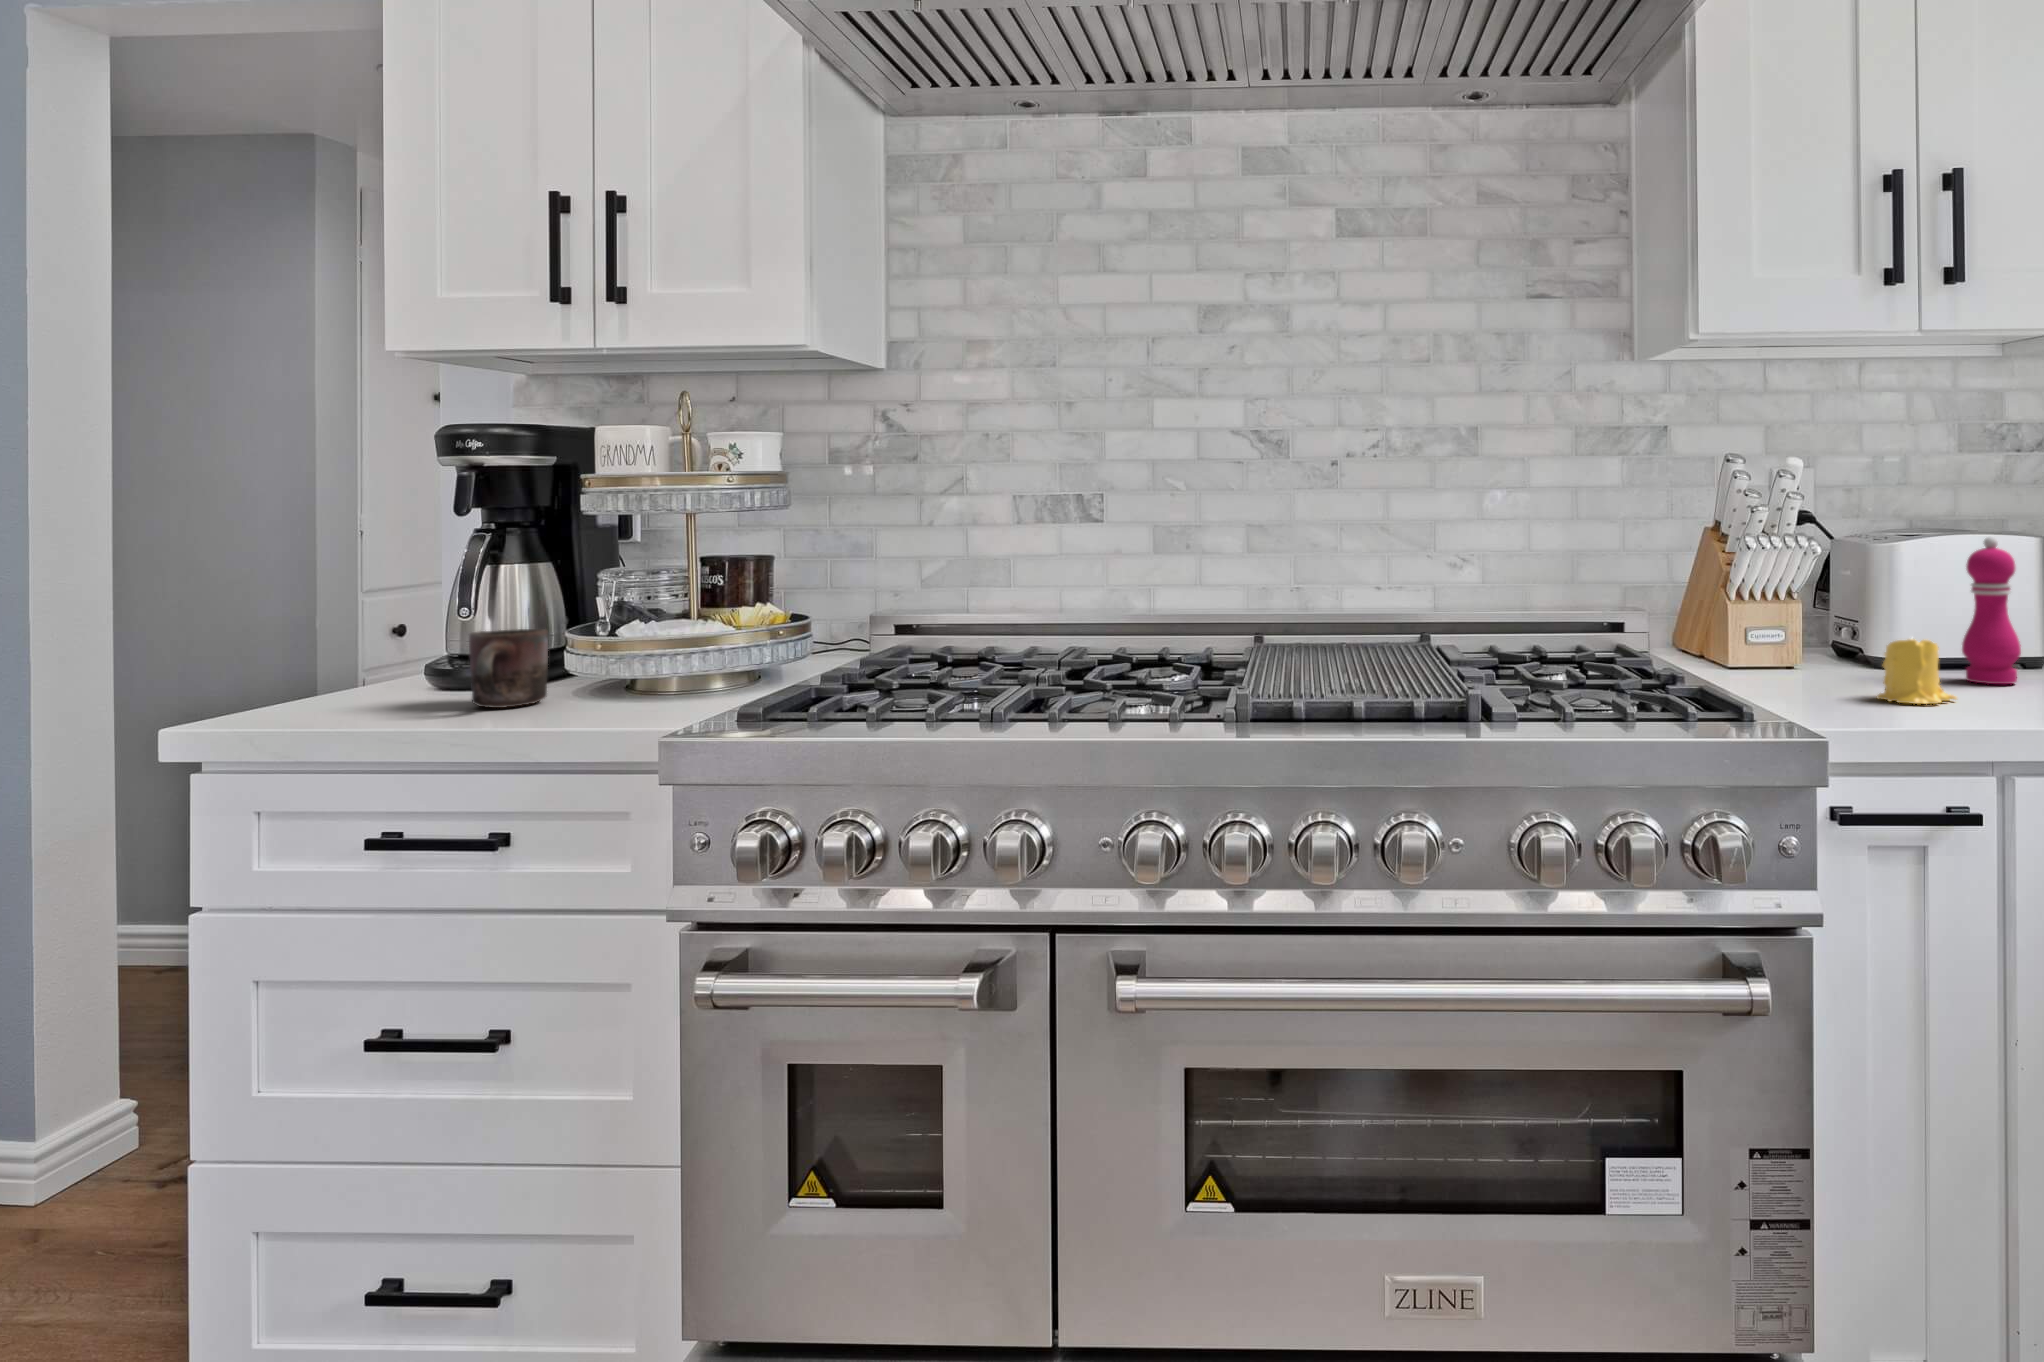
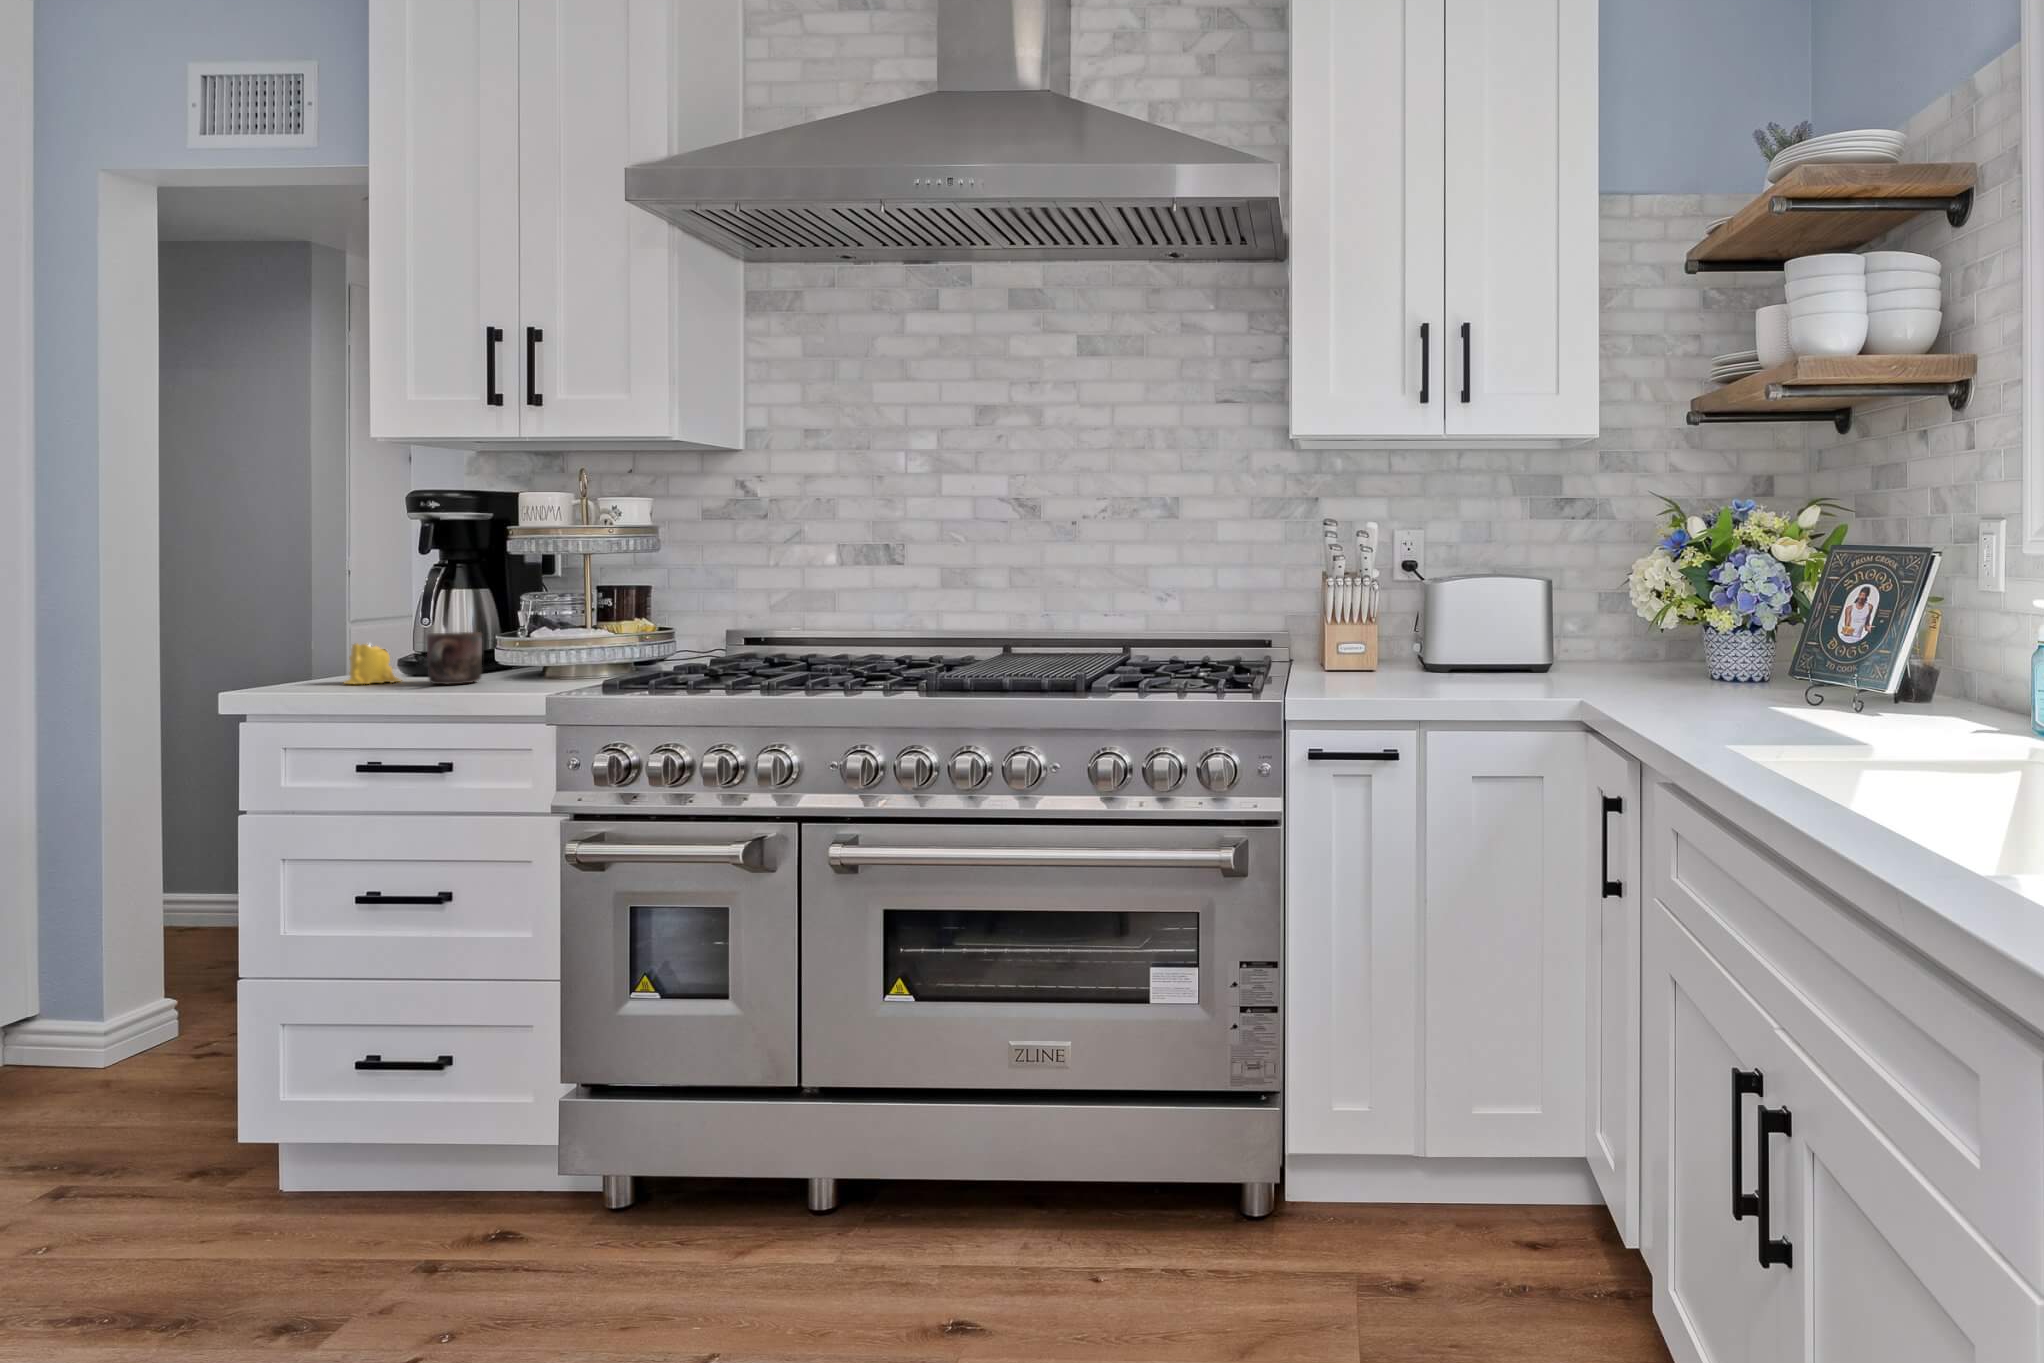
pepper mill: present [1962,536,2021,684] -> none [1455,578,1491,678]
candle: present [1877,638,1957,704] -> present [344,643,401,684]

